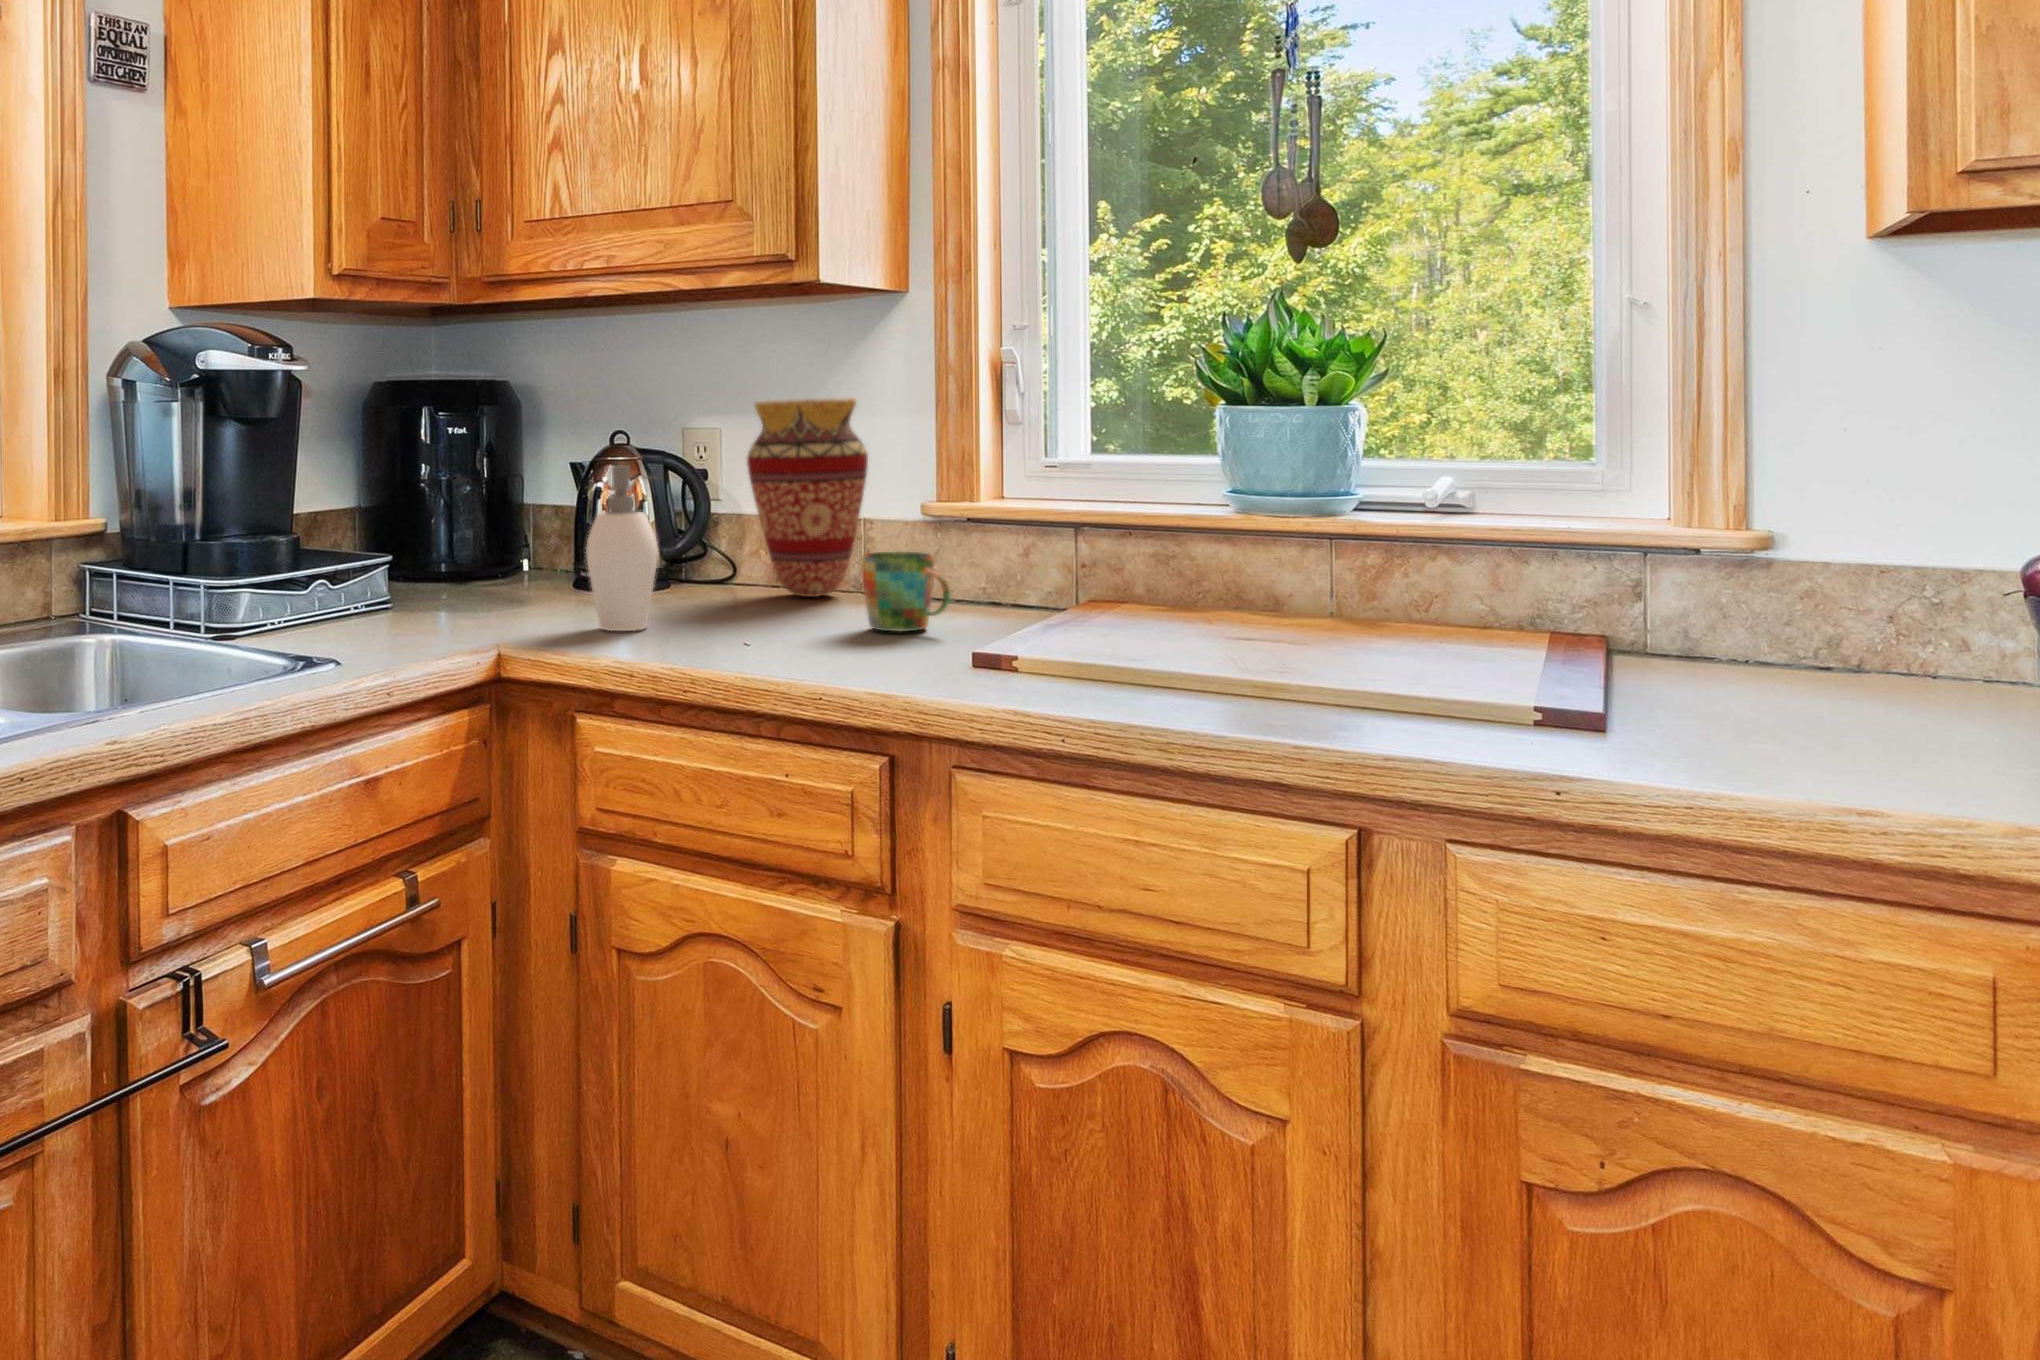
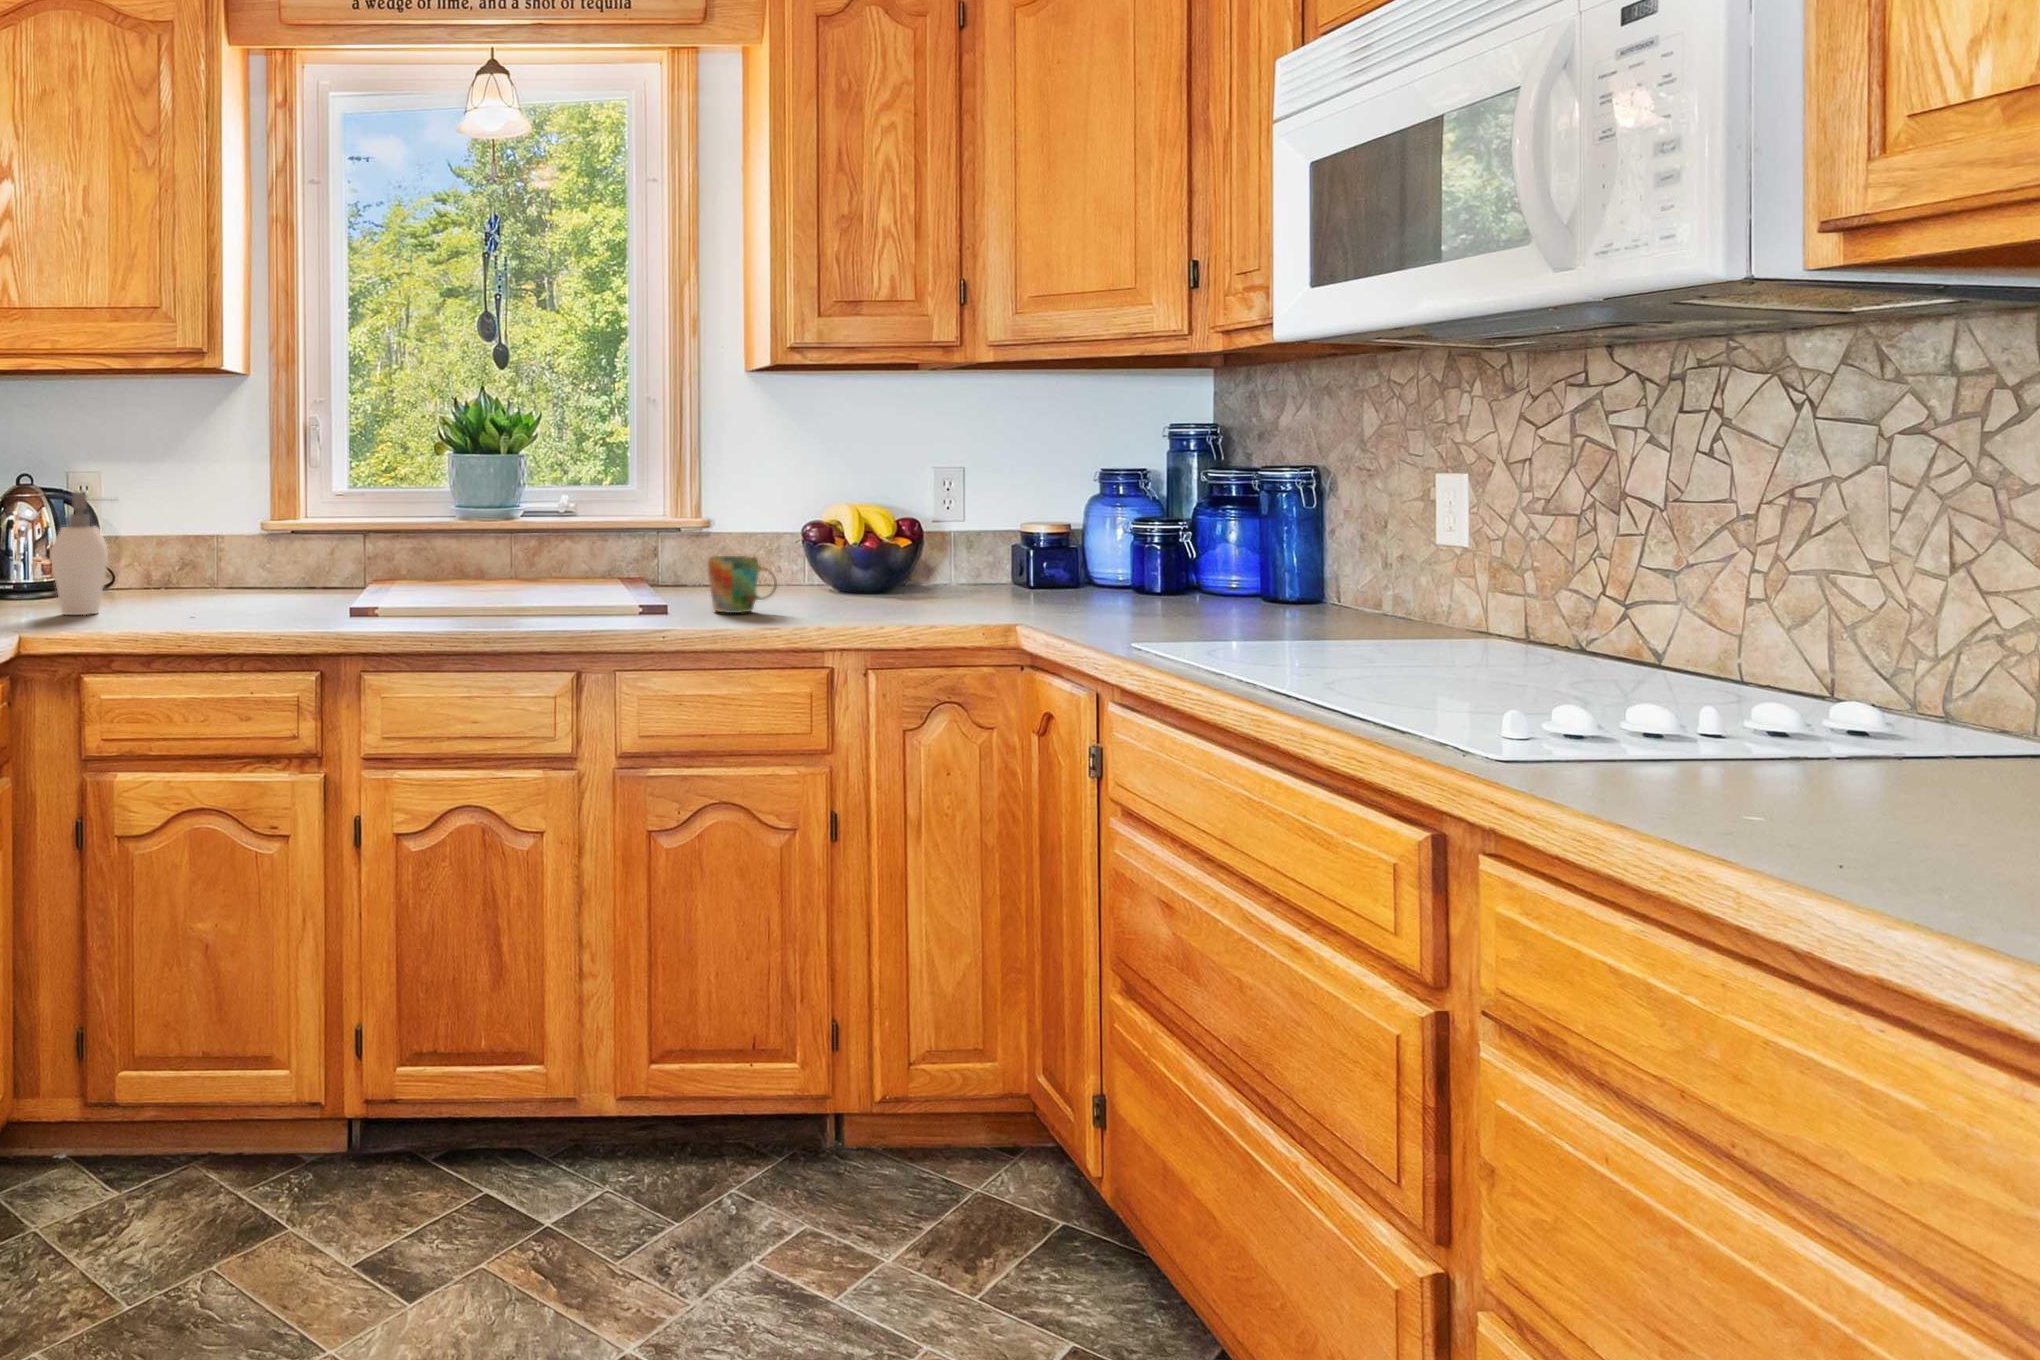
vase: present [747,397,868,597] -> none [136,447,224,590]
mug: present [862,552,951,631] -> present [708,556,777,613]

